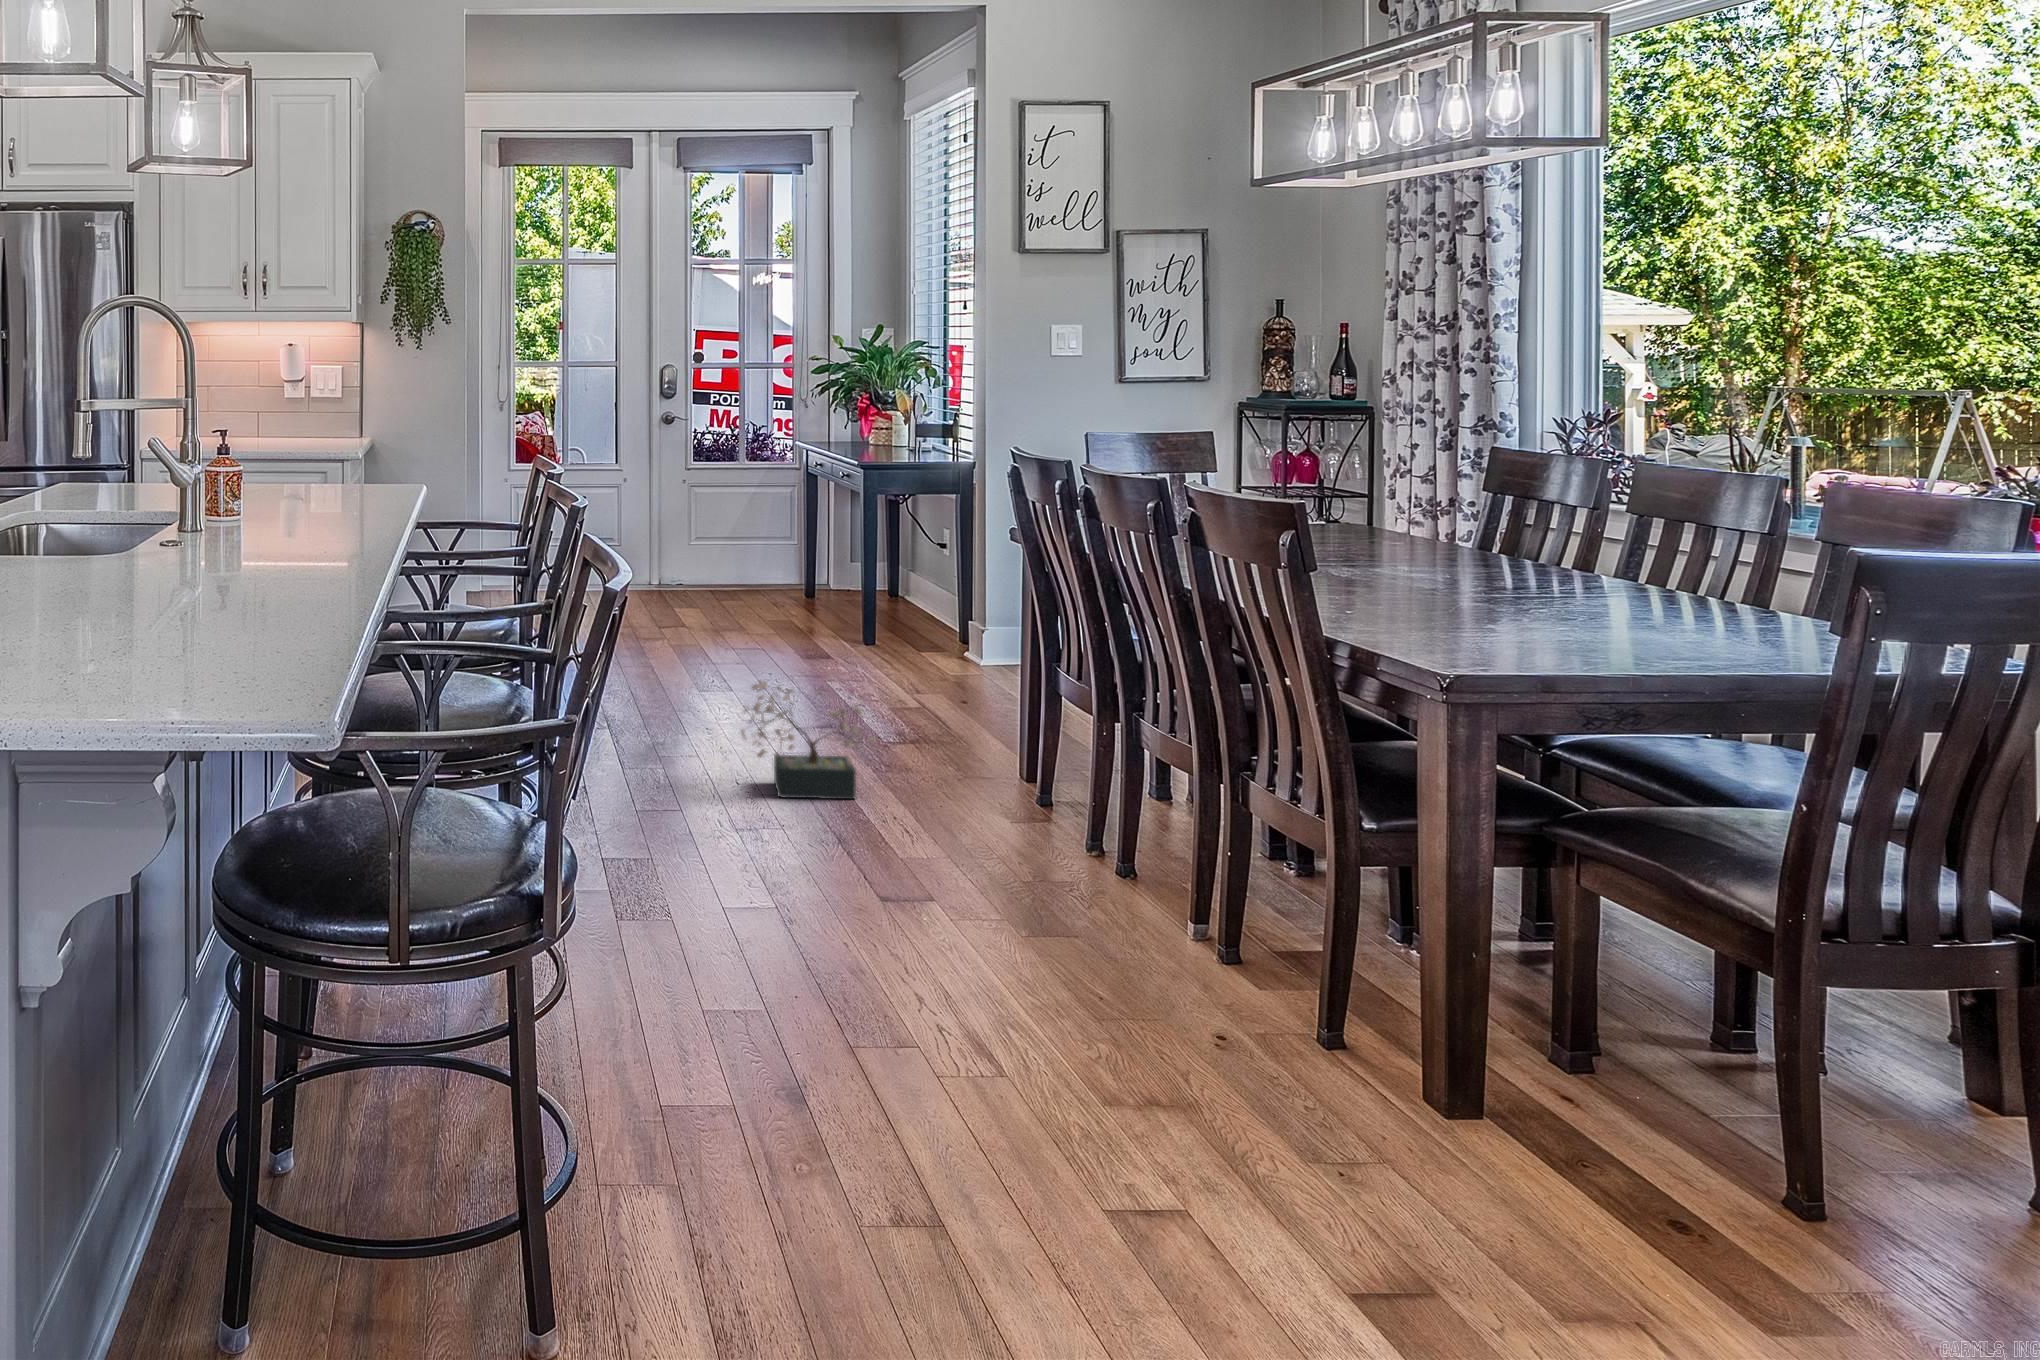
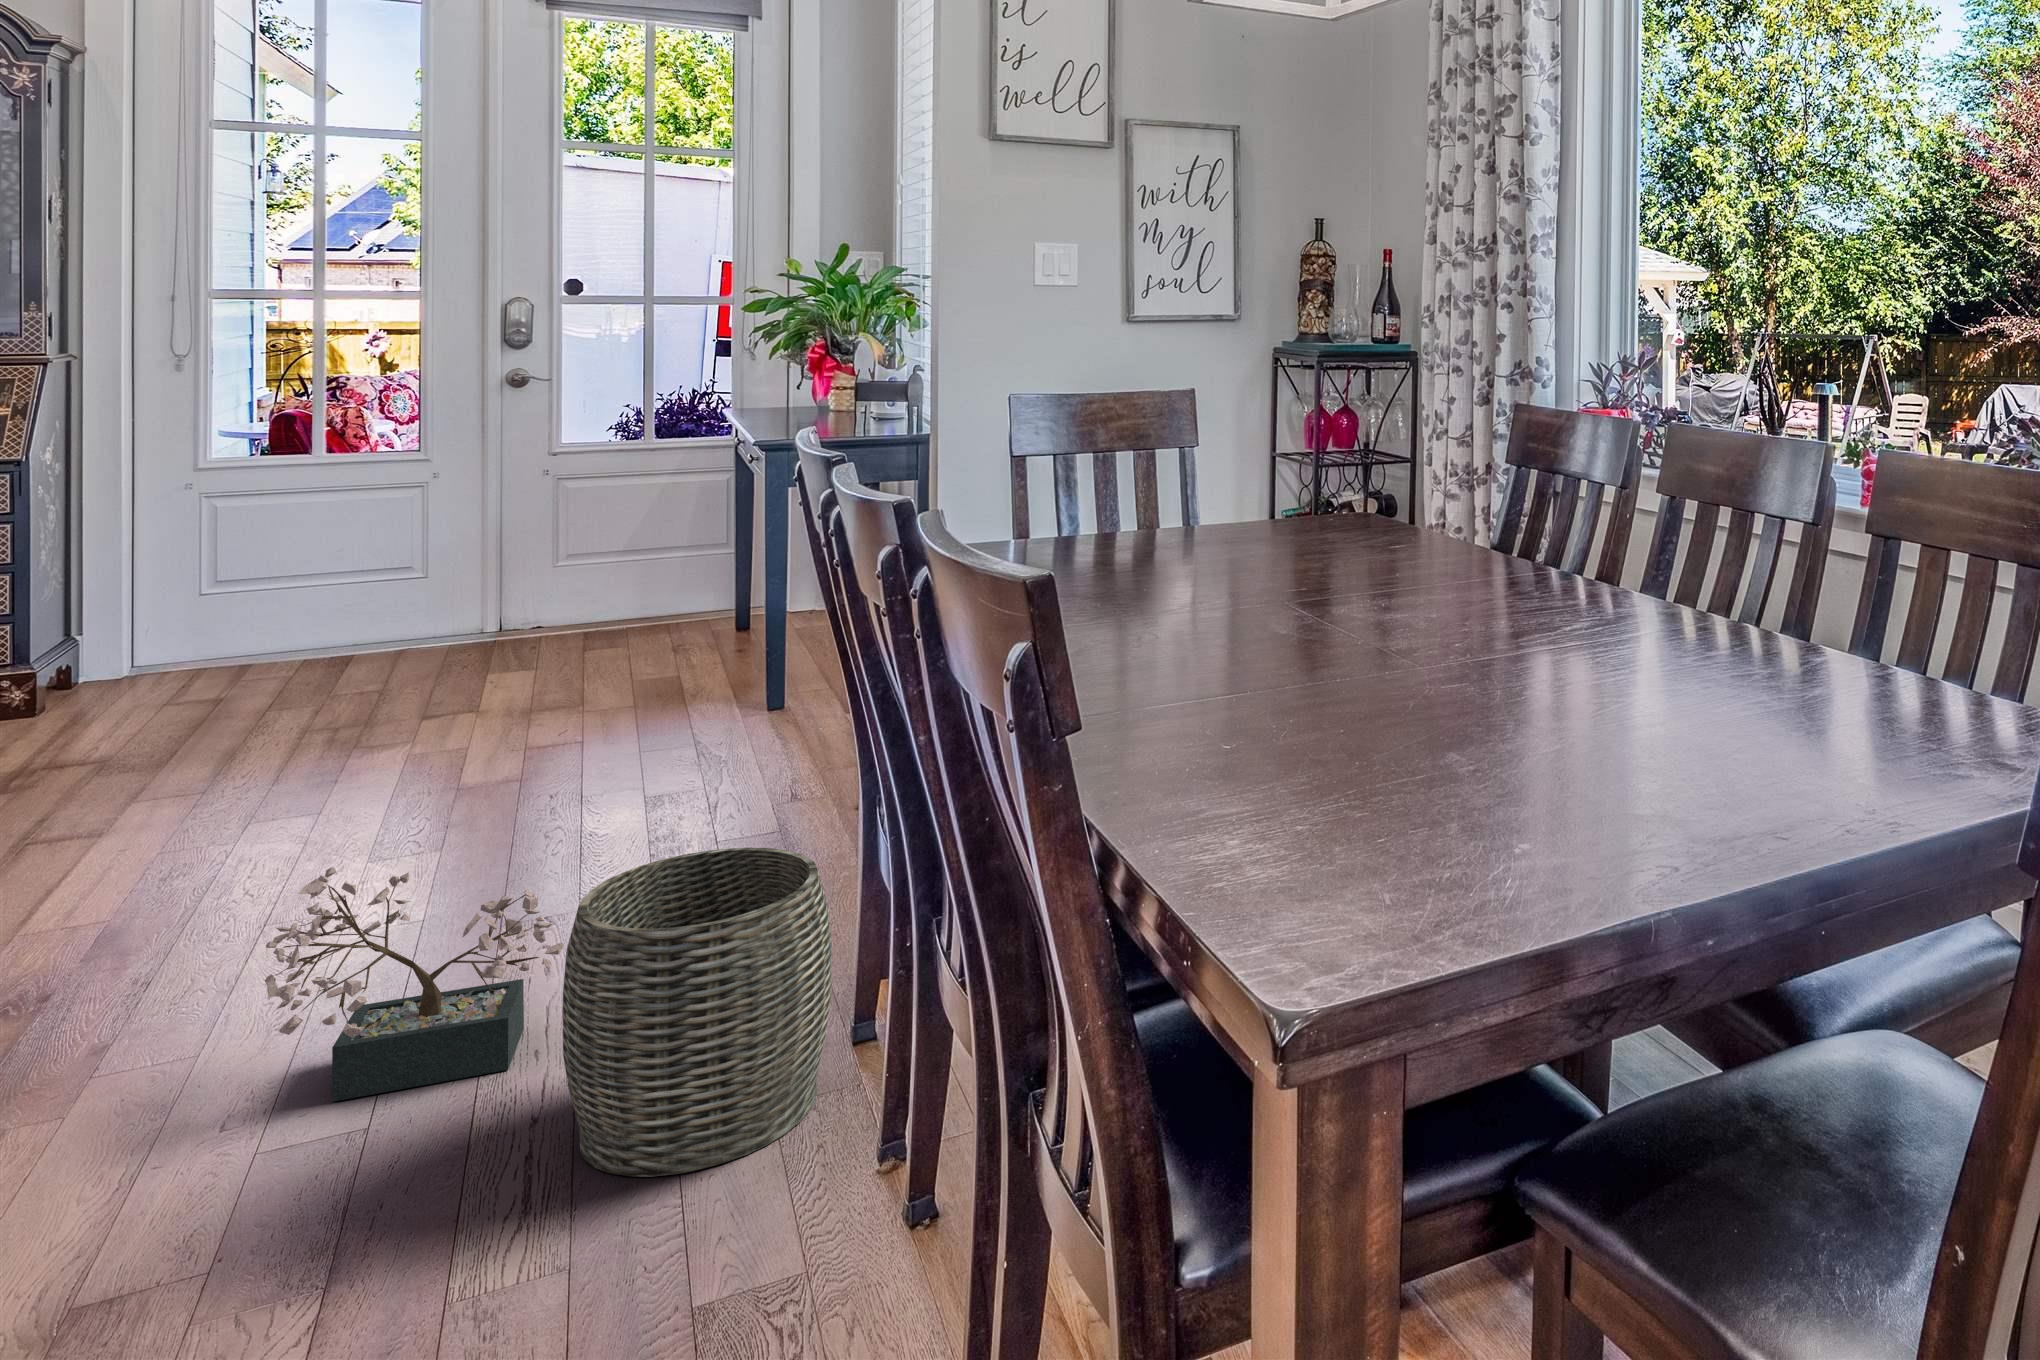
woven basket: none [909,691,1045,853] -> present [563,848,832,1177]

